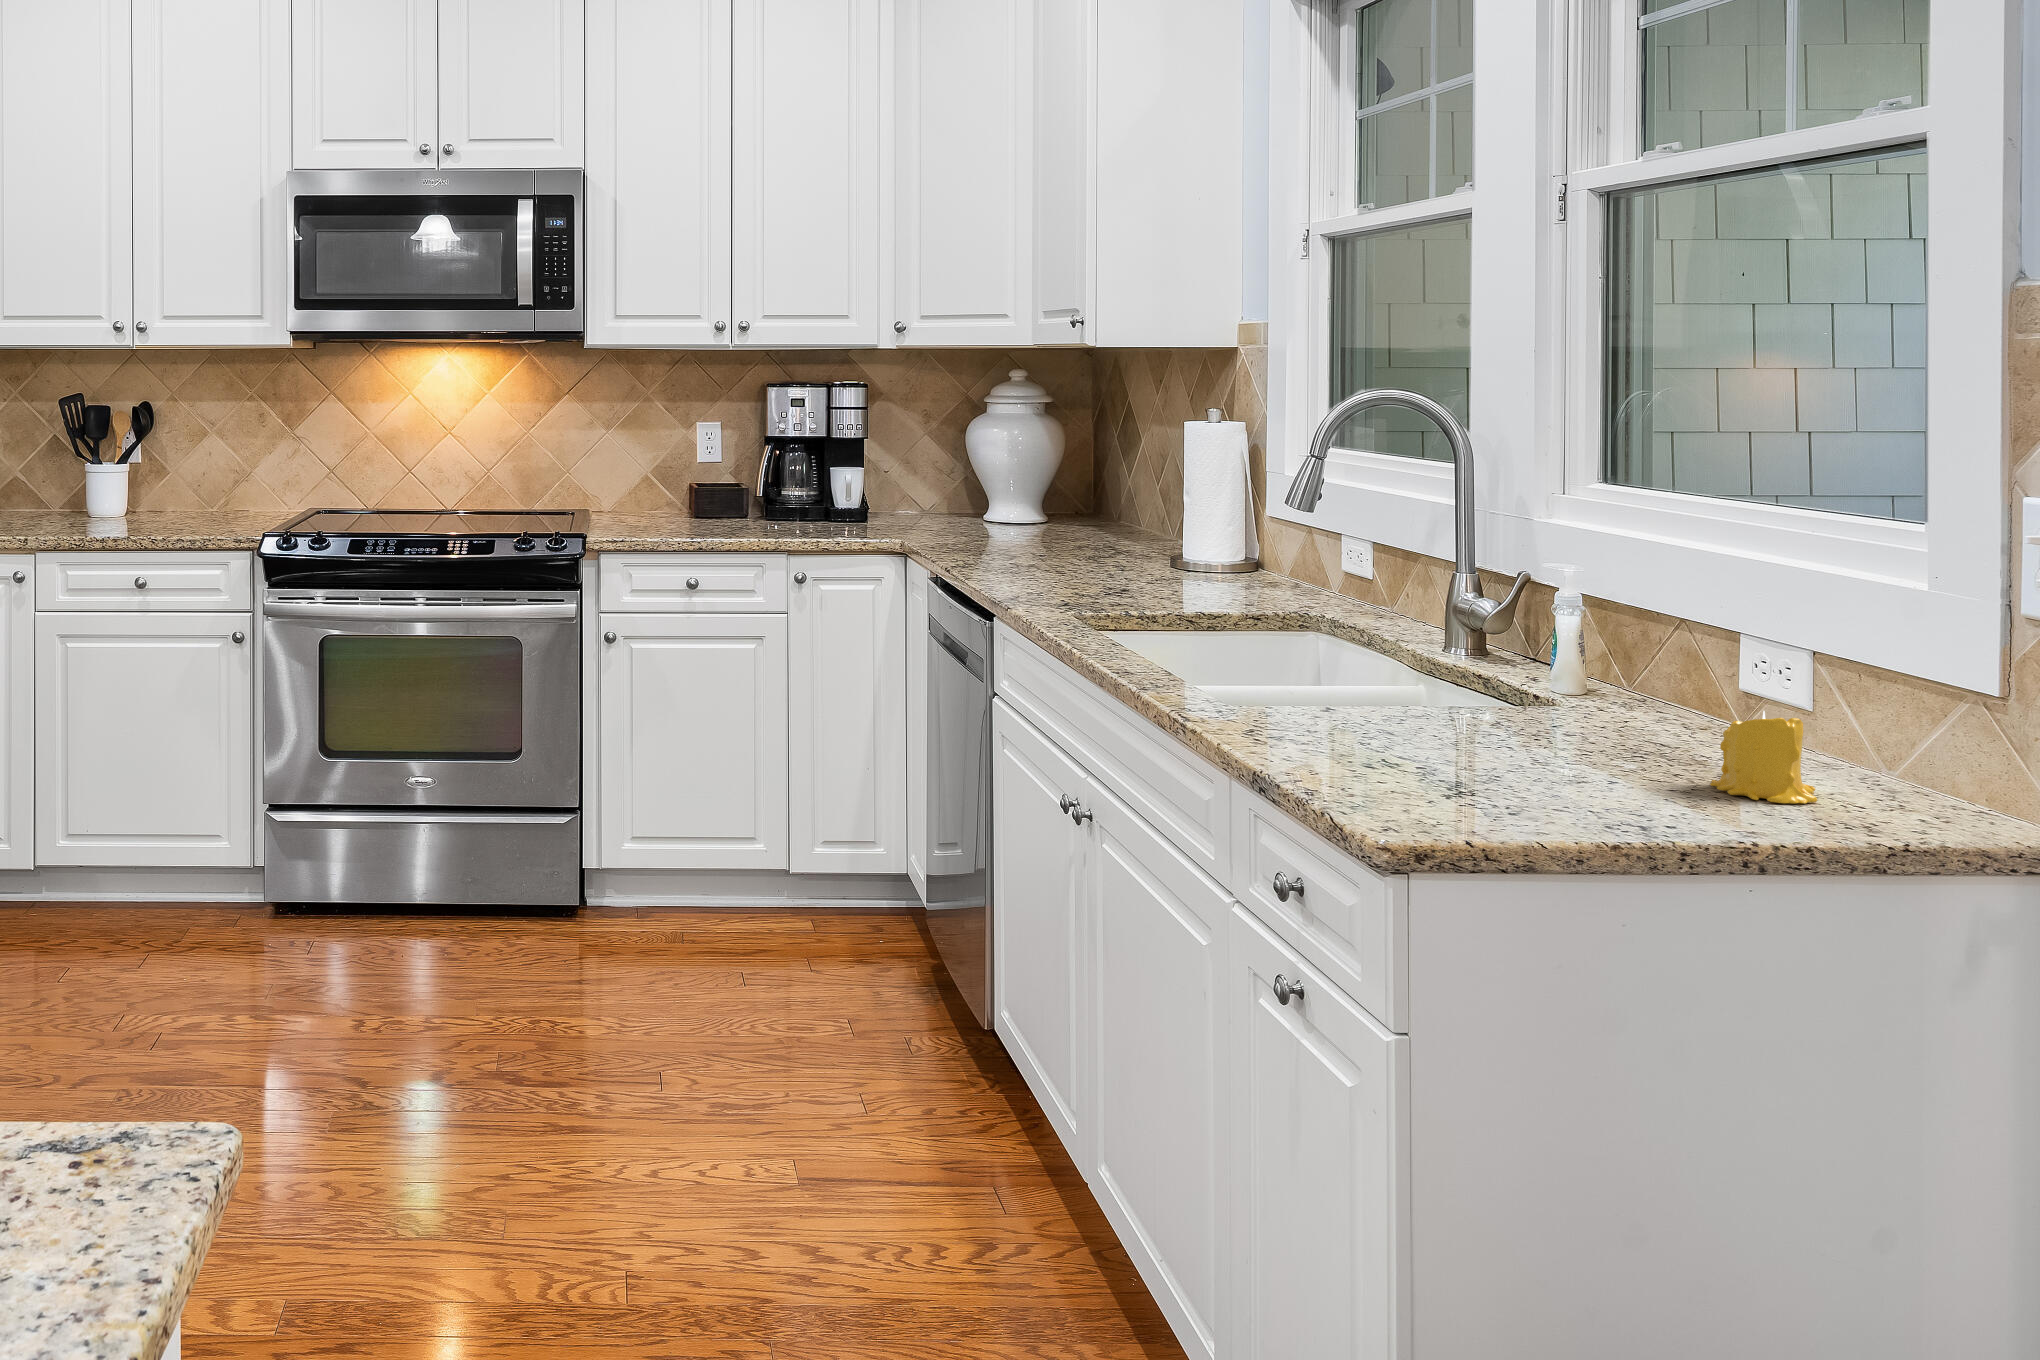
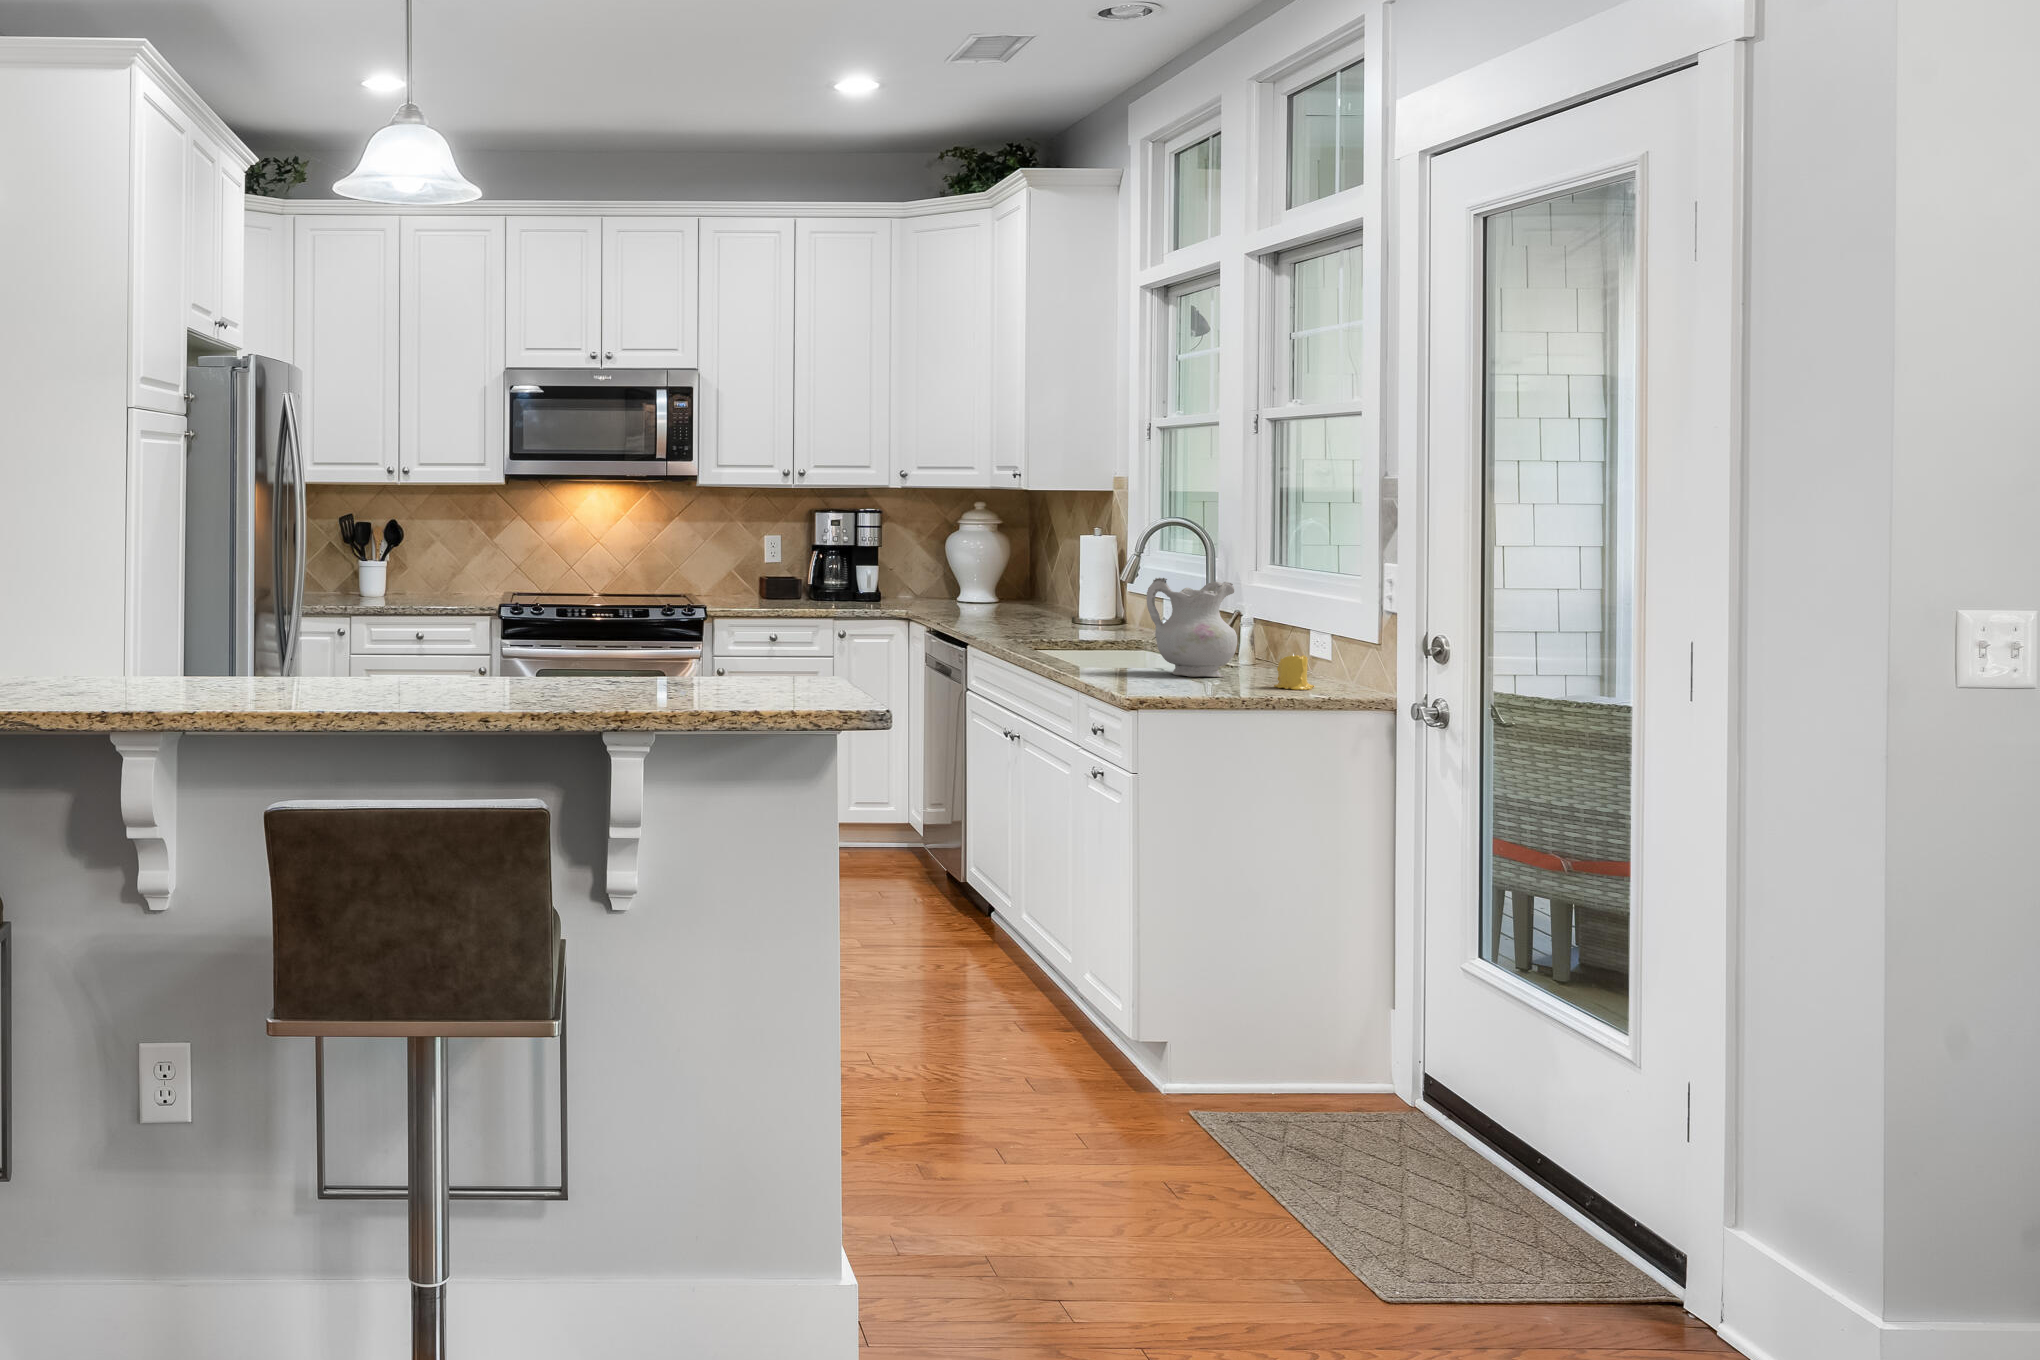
ceramic pitcher: none [1373,518,1582,739] -> present [1147,578,1237,677]

